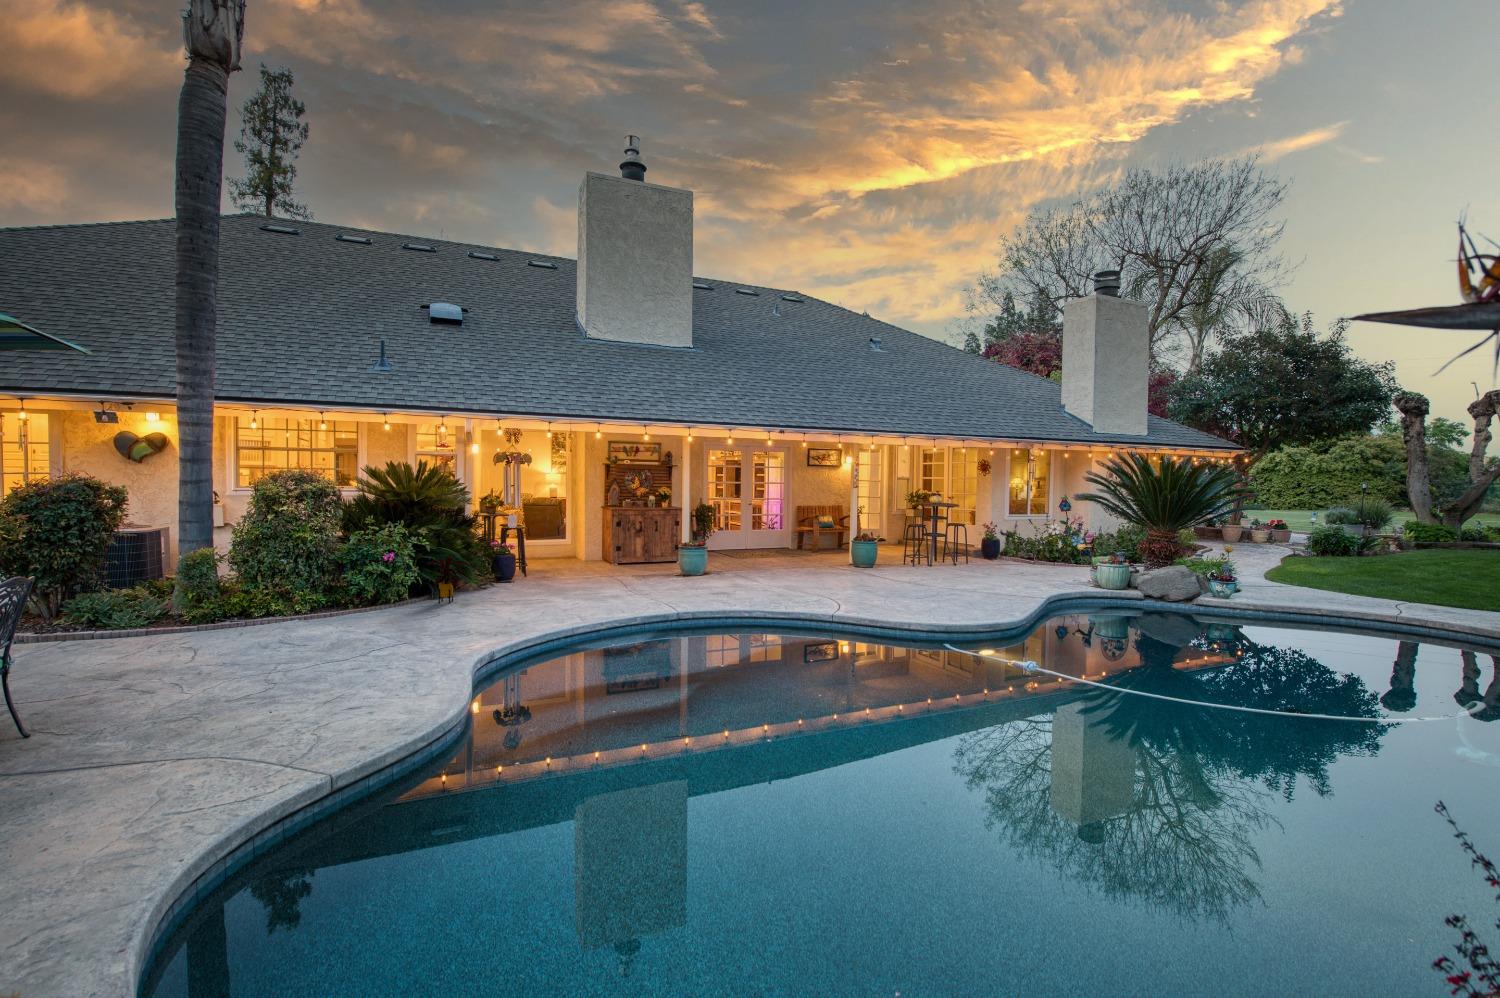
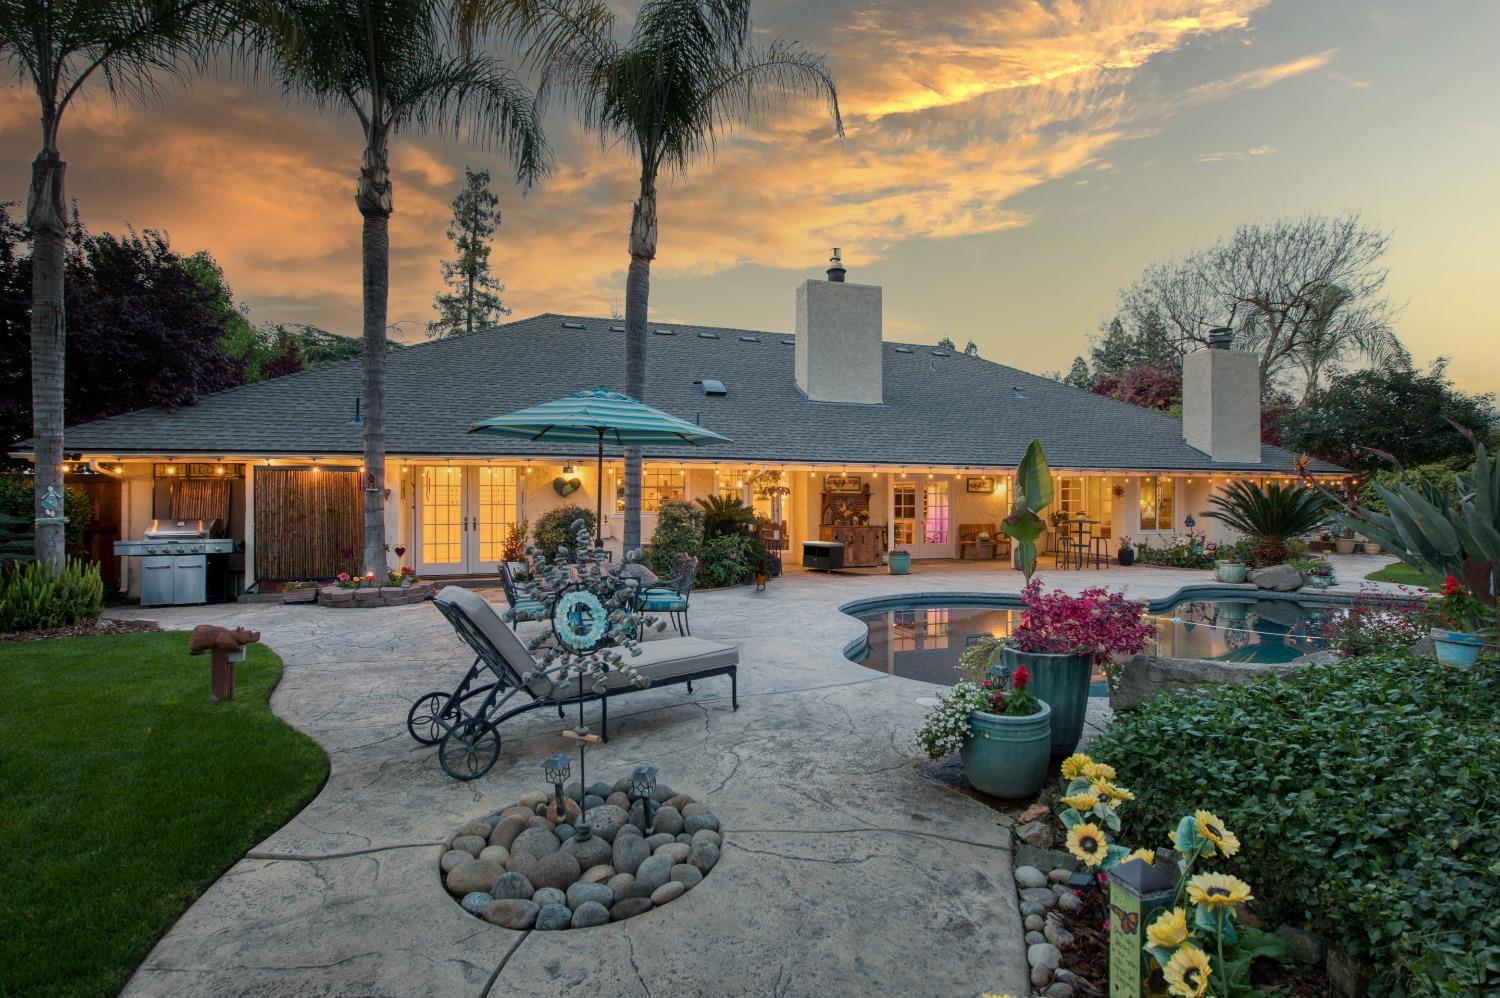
storage bench: none [575,526,628,569] -> present [802,541,844,572]

